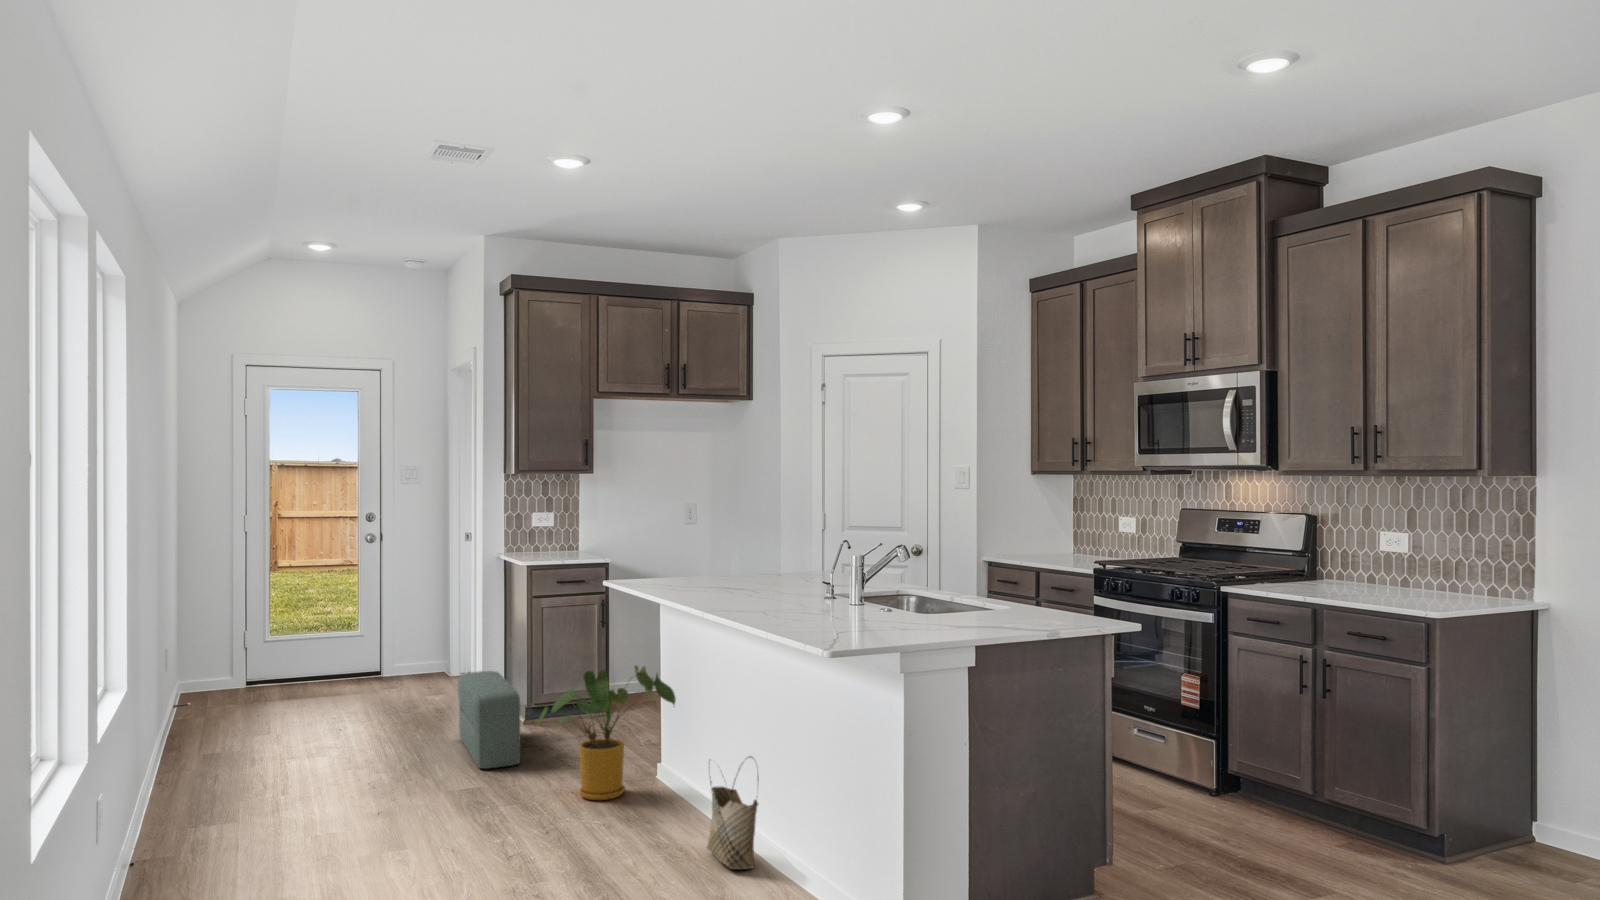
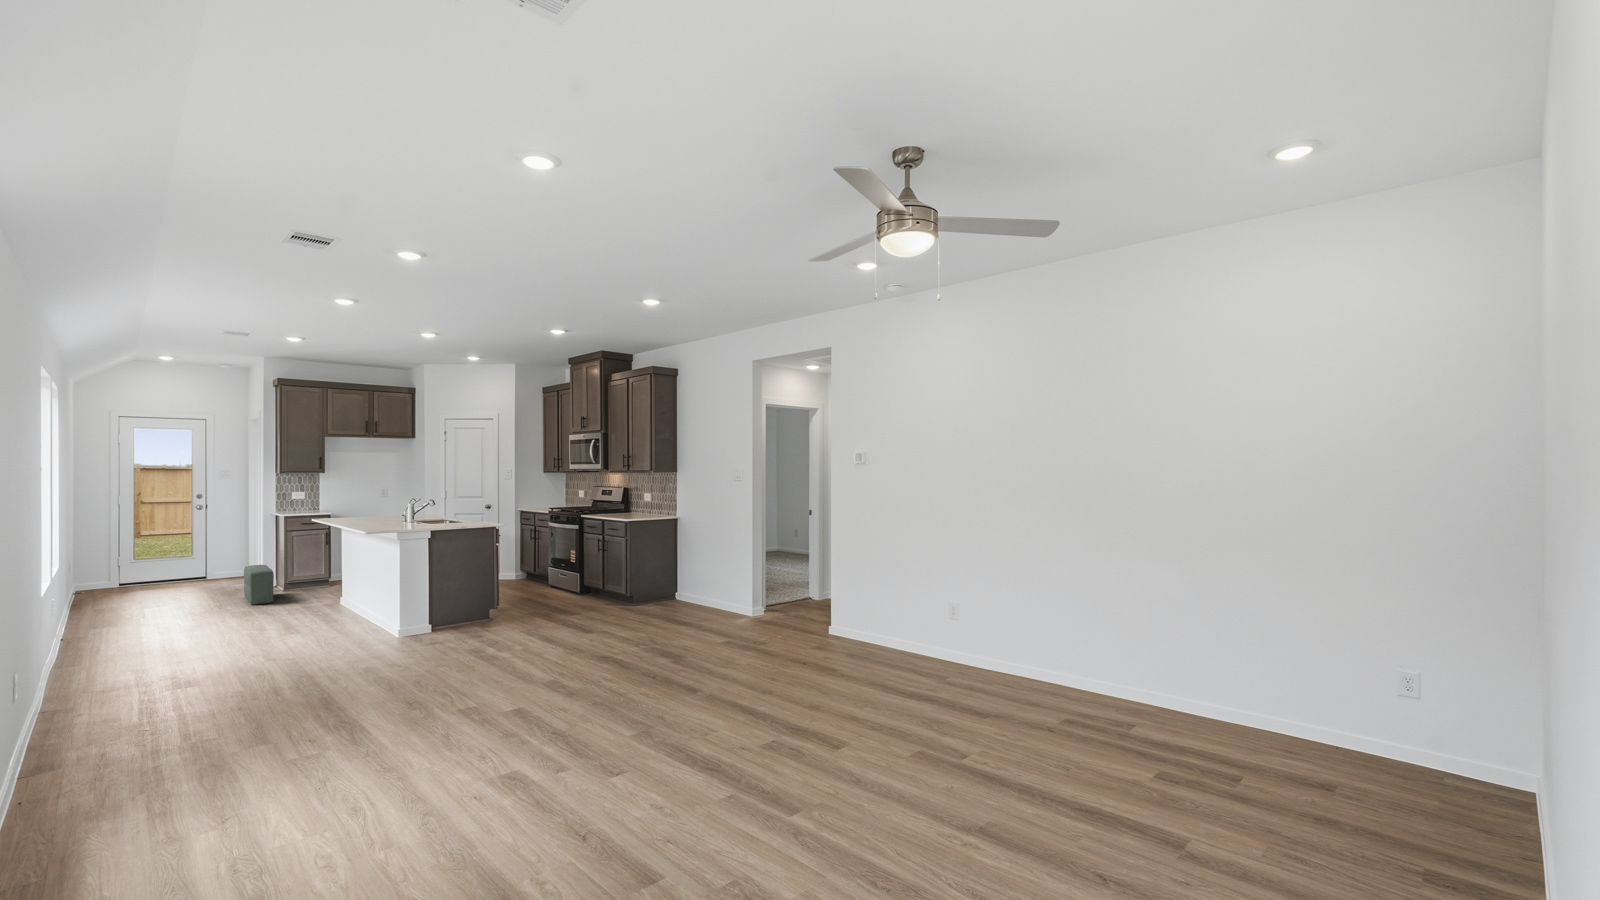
house plant: present [538,666,676,800] -> none [276,554,344,610]
woven basket: present [707,756,759,869] -> none [345,581,366,622]

